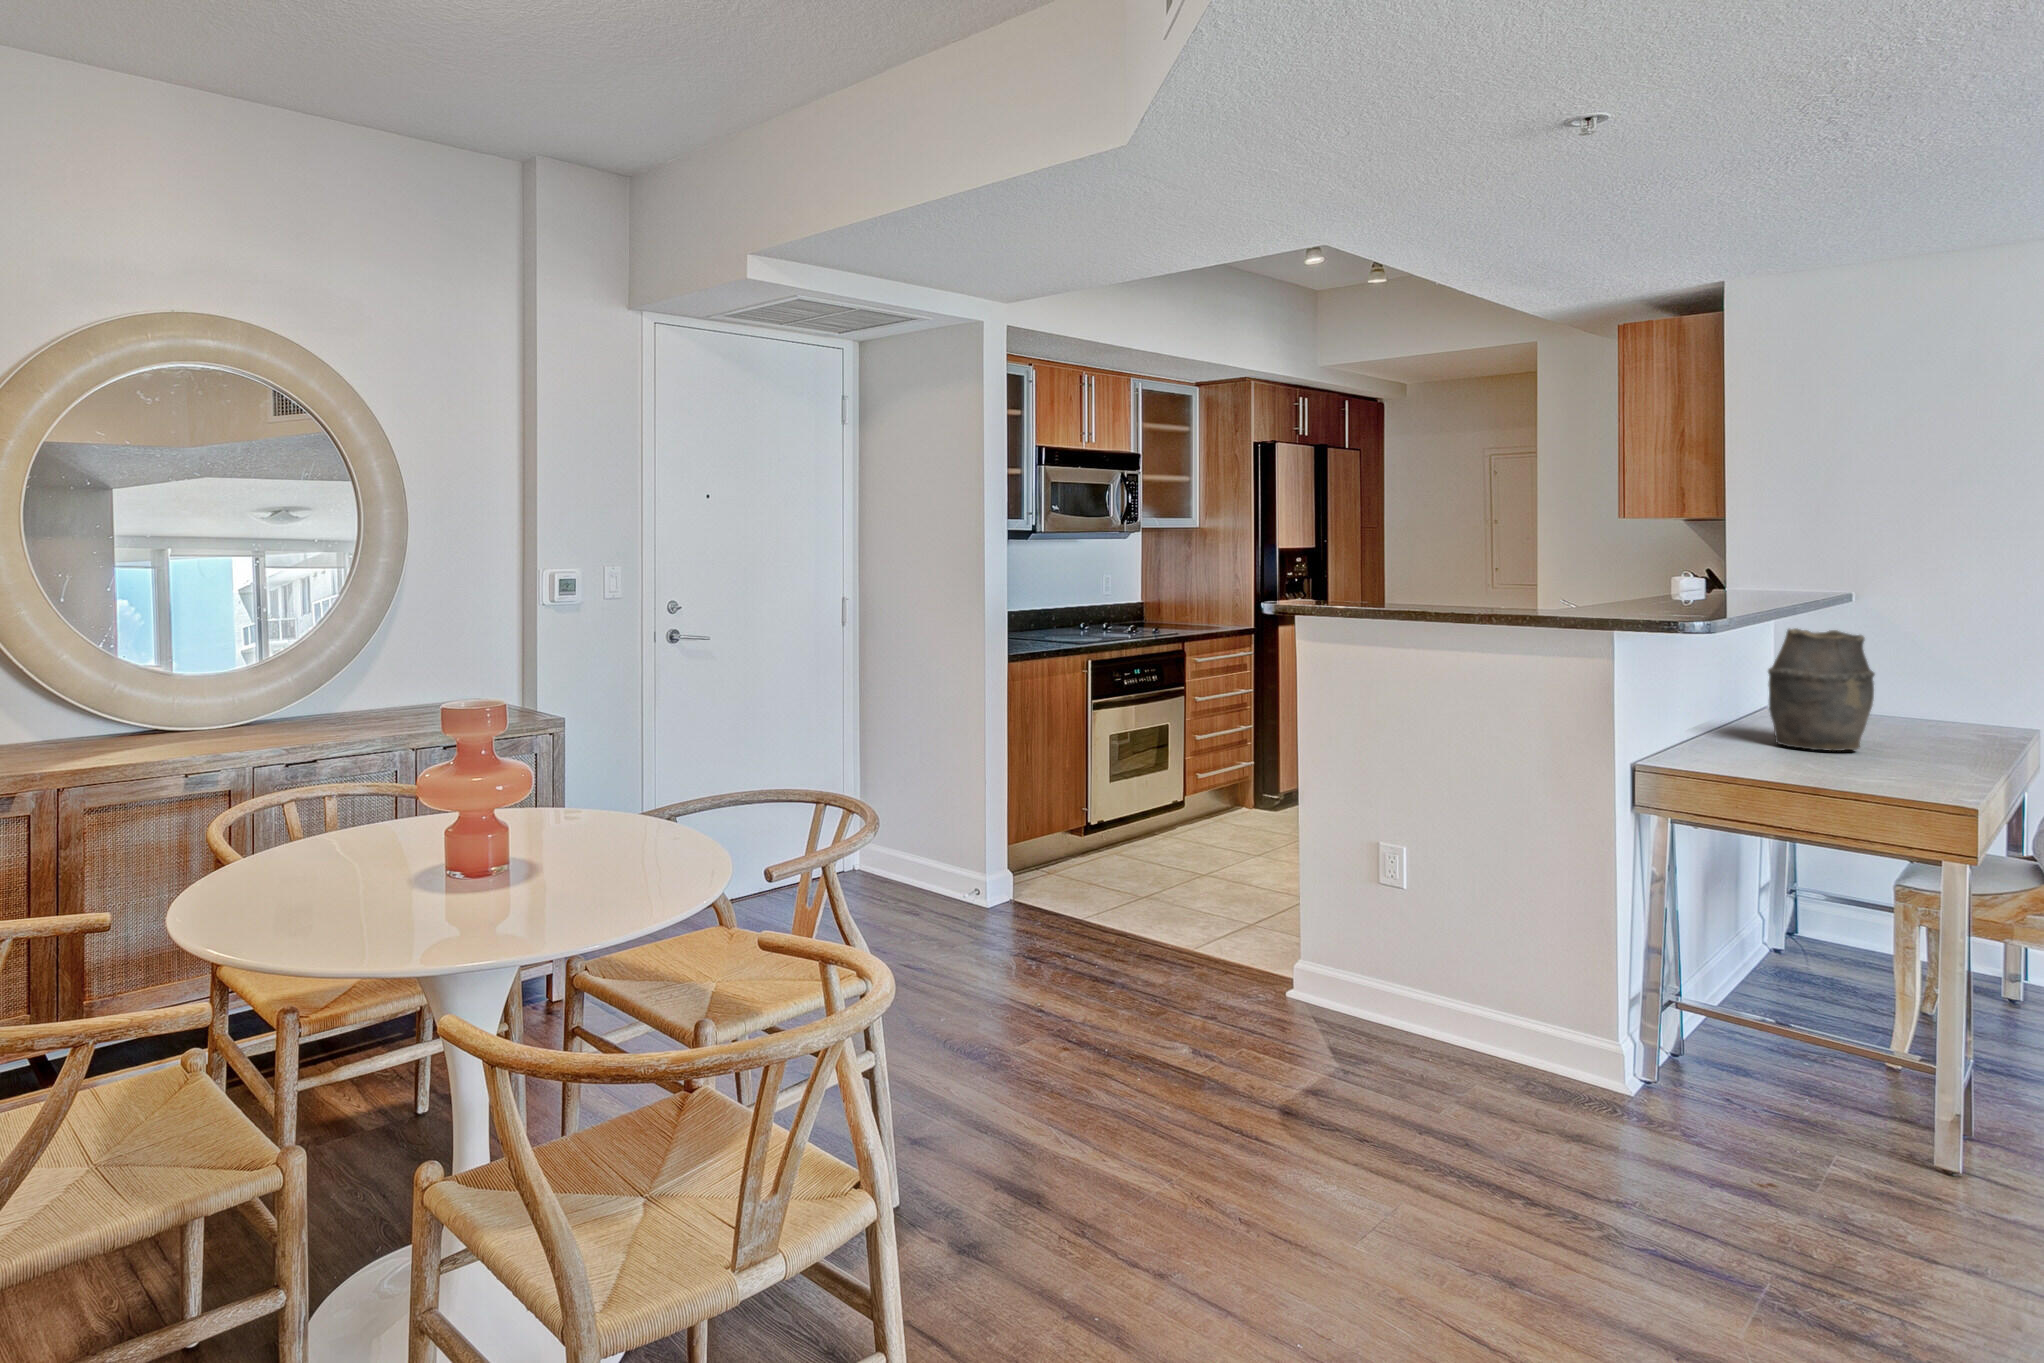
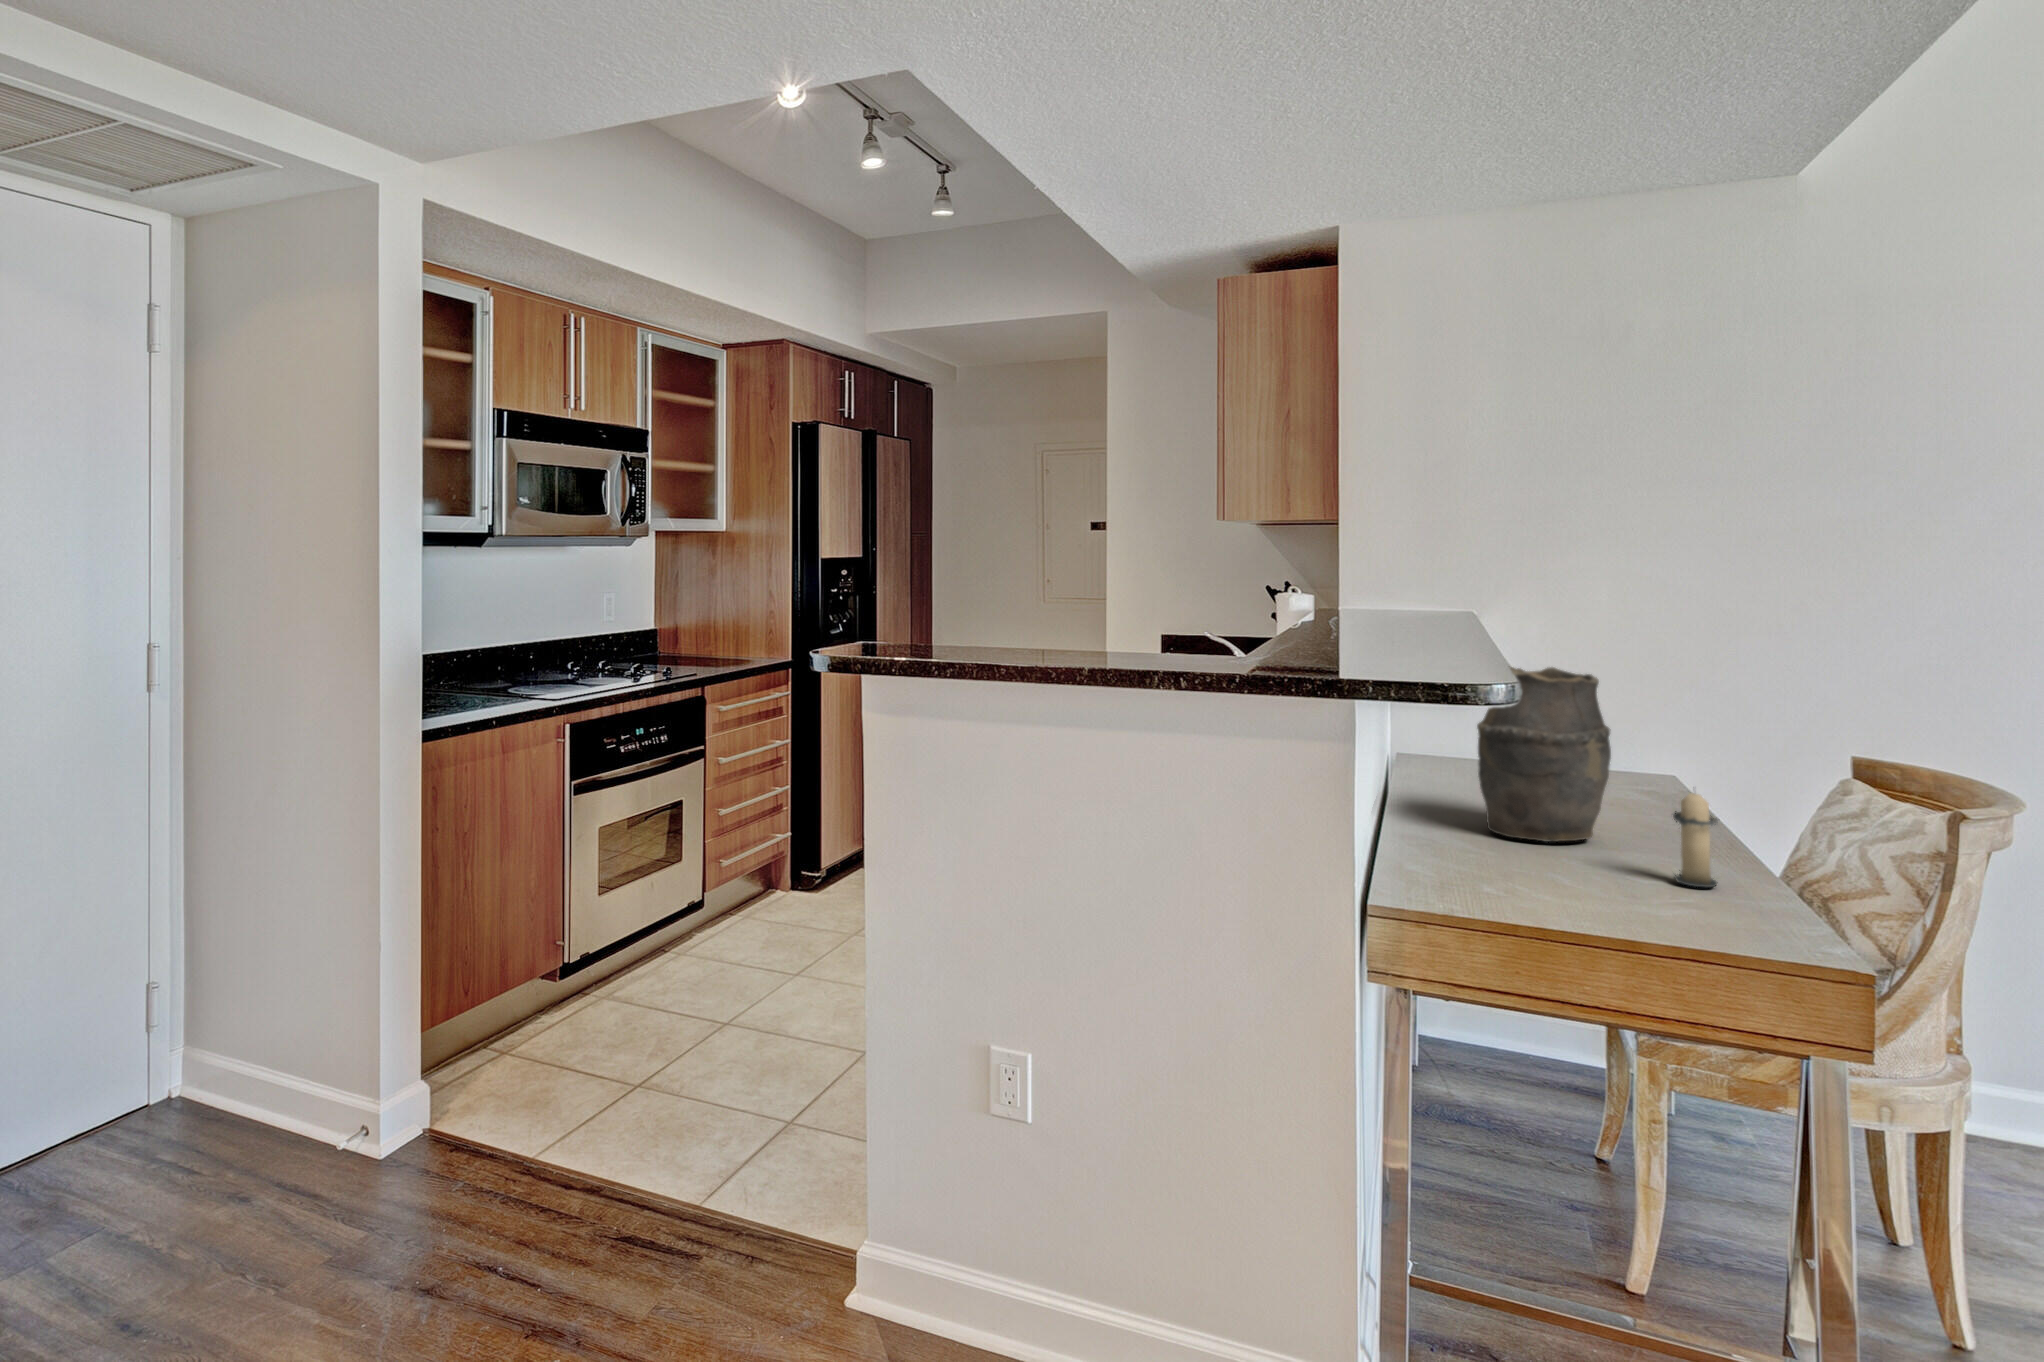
candle: none [1884,707,1928,775] -> present [1673,793,1718,887]

